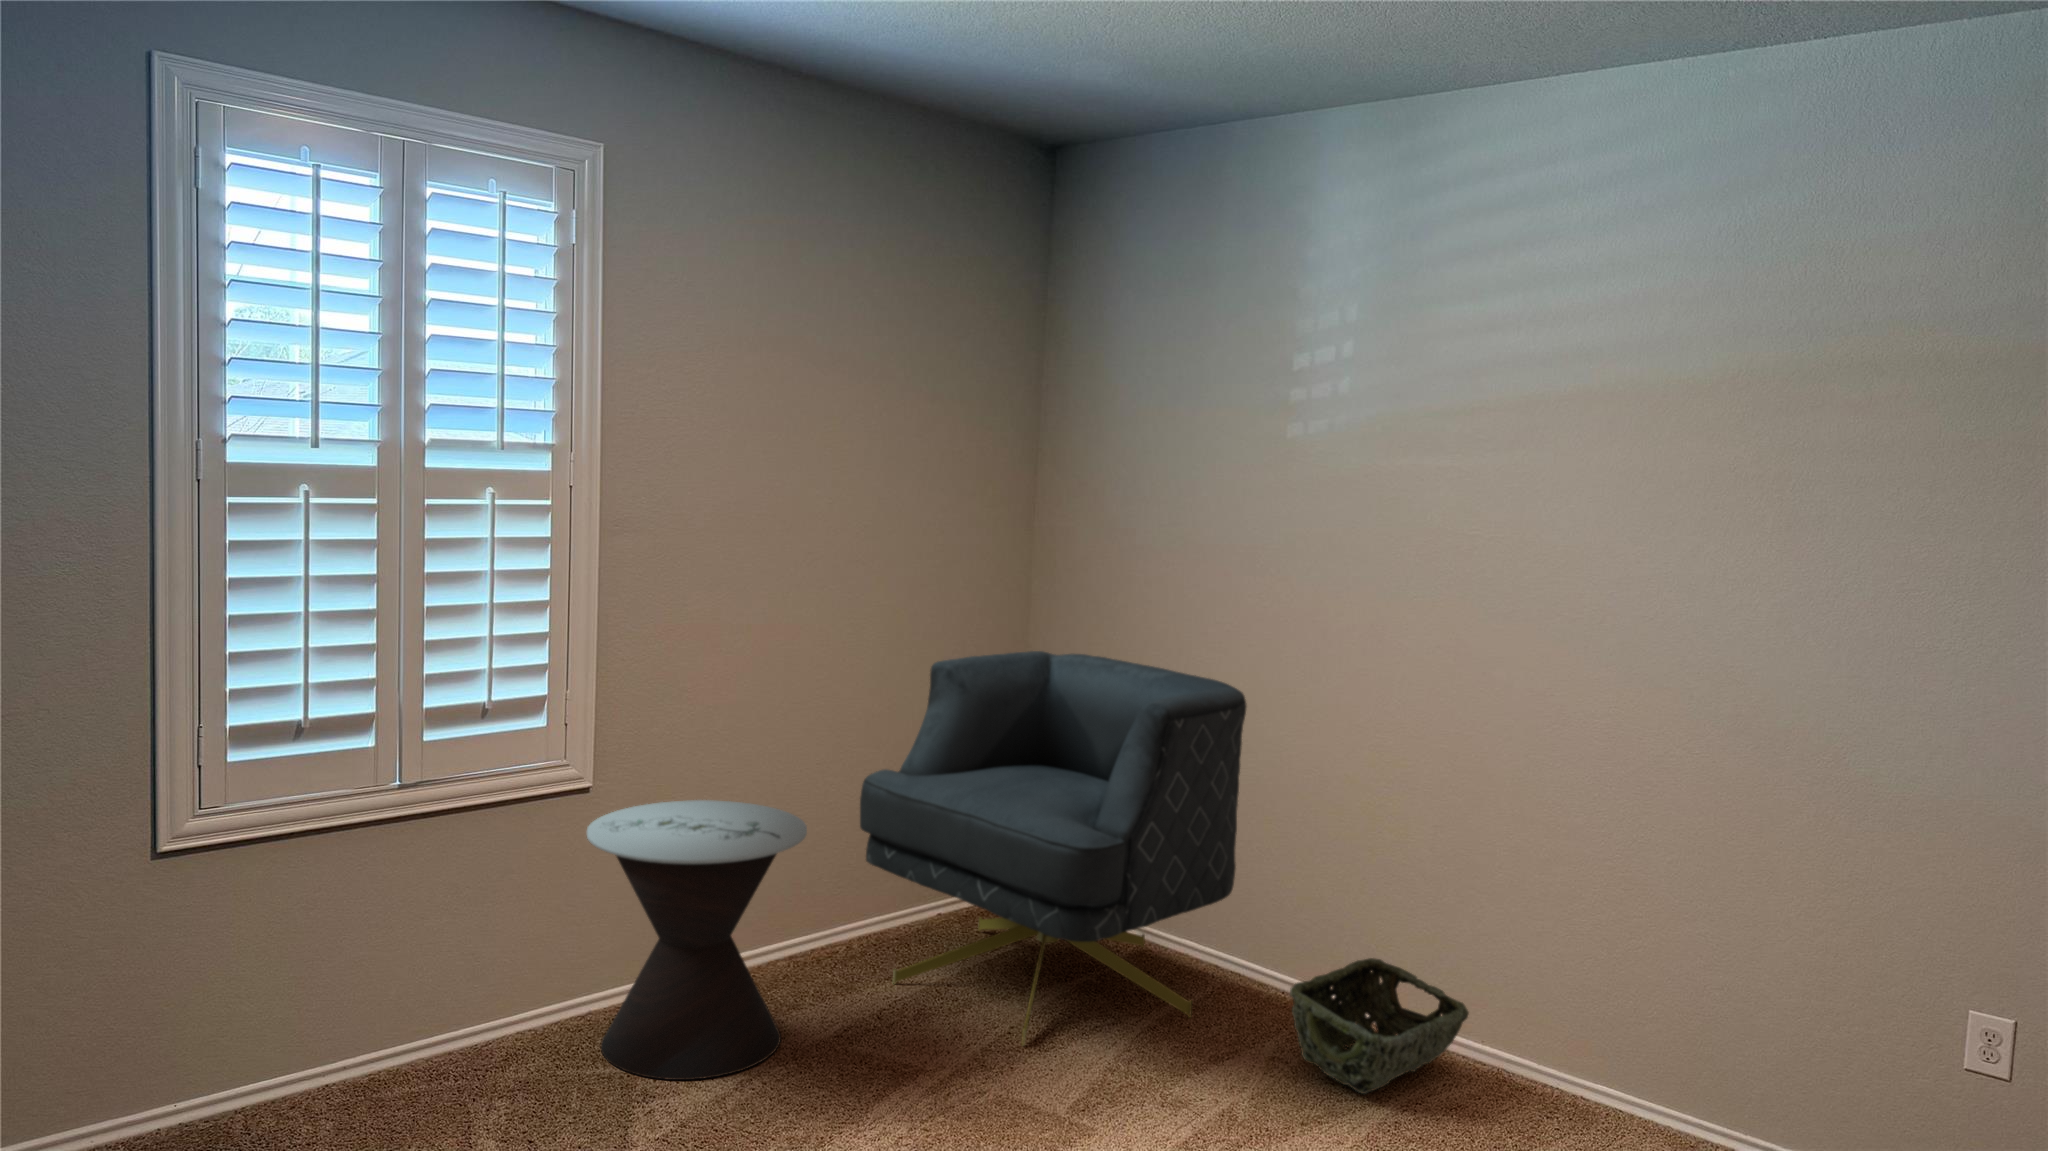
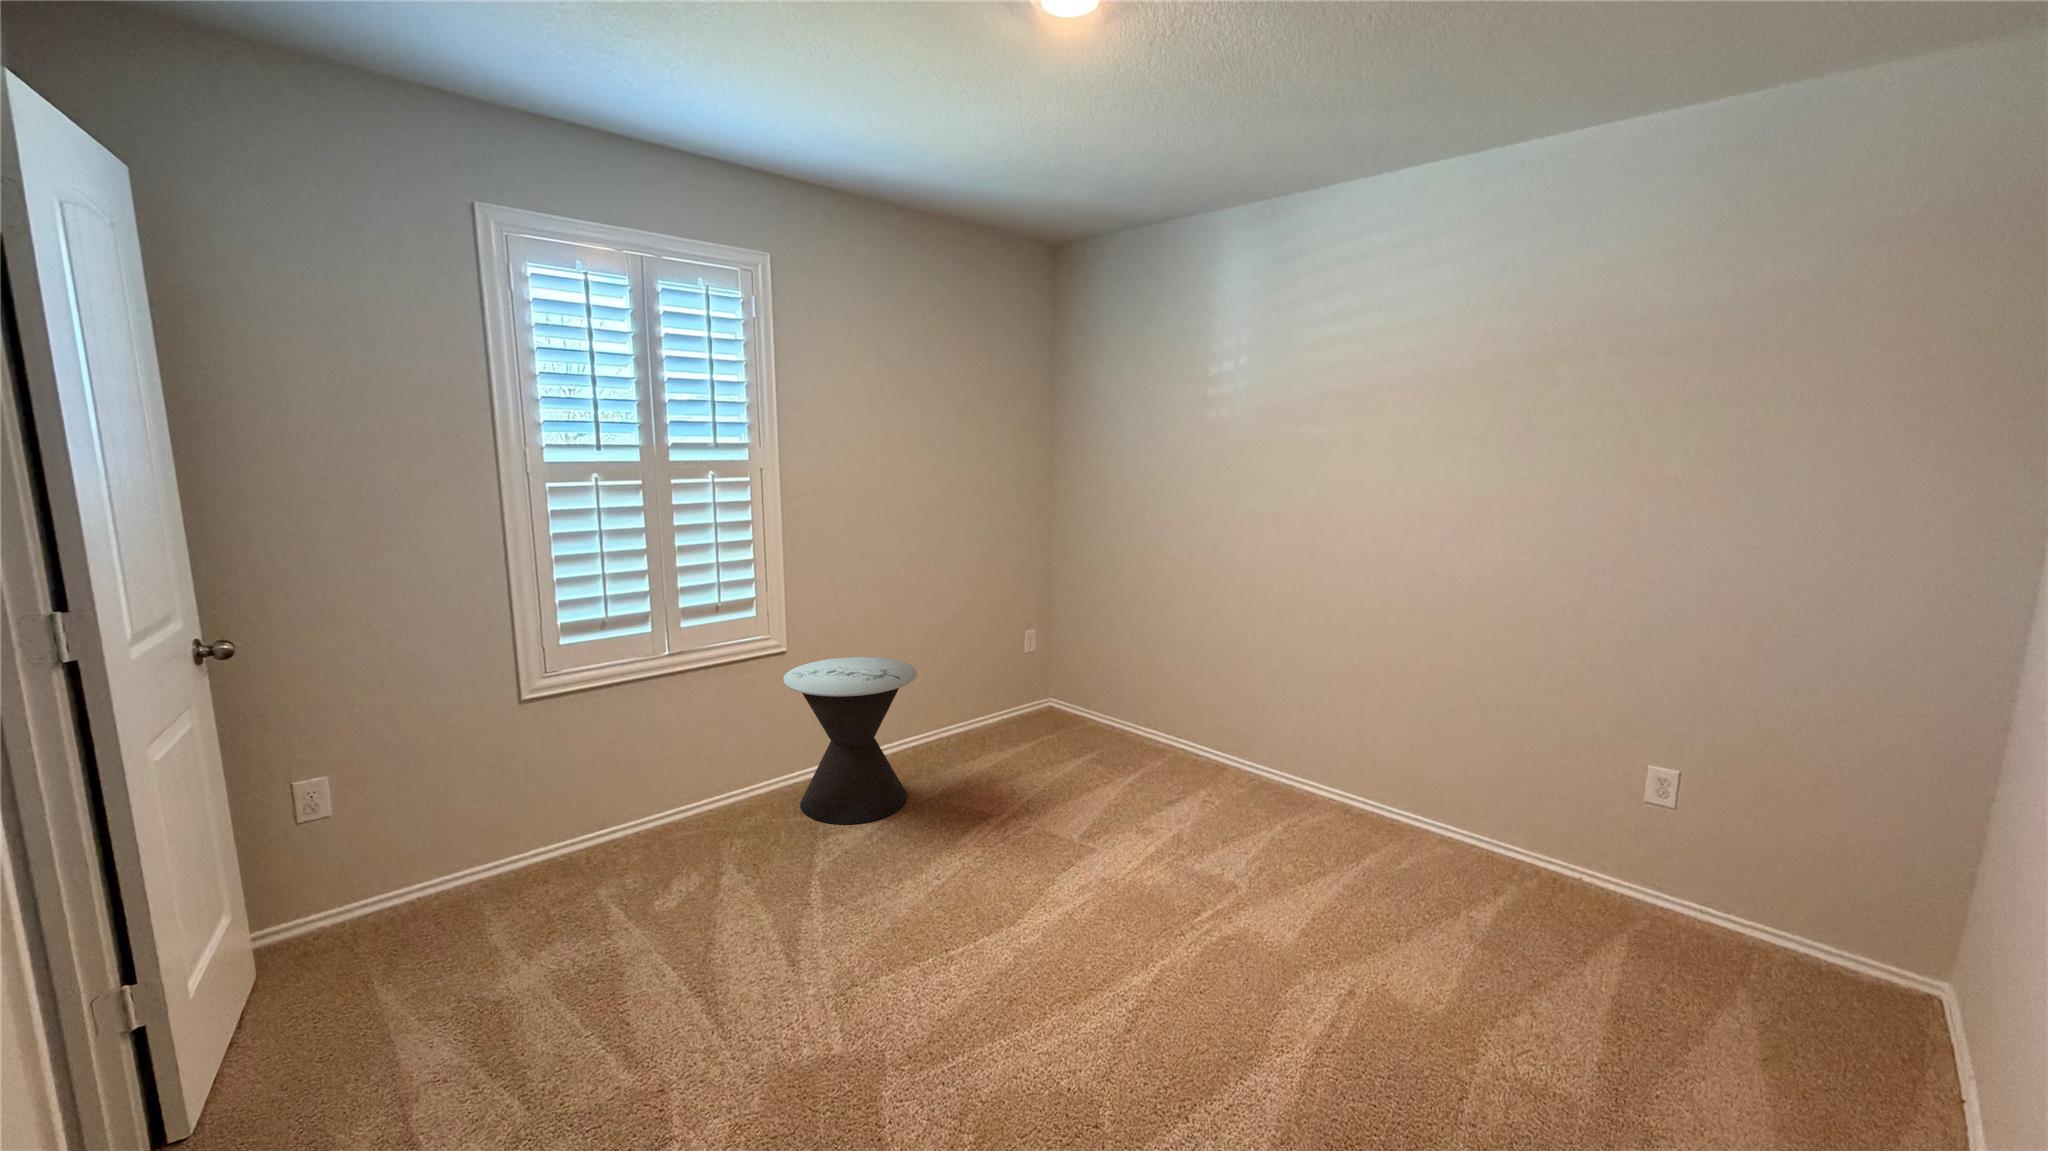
armchair: present [860,651,1246,1046] -> none [951,560,1185,798]
woven basket: present [1290,958,1469,1094] -> none [1215,740,1327,823]

